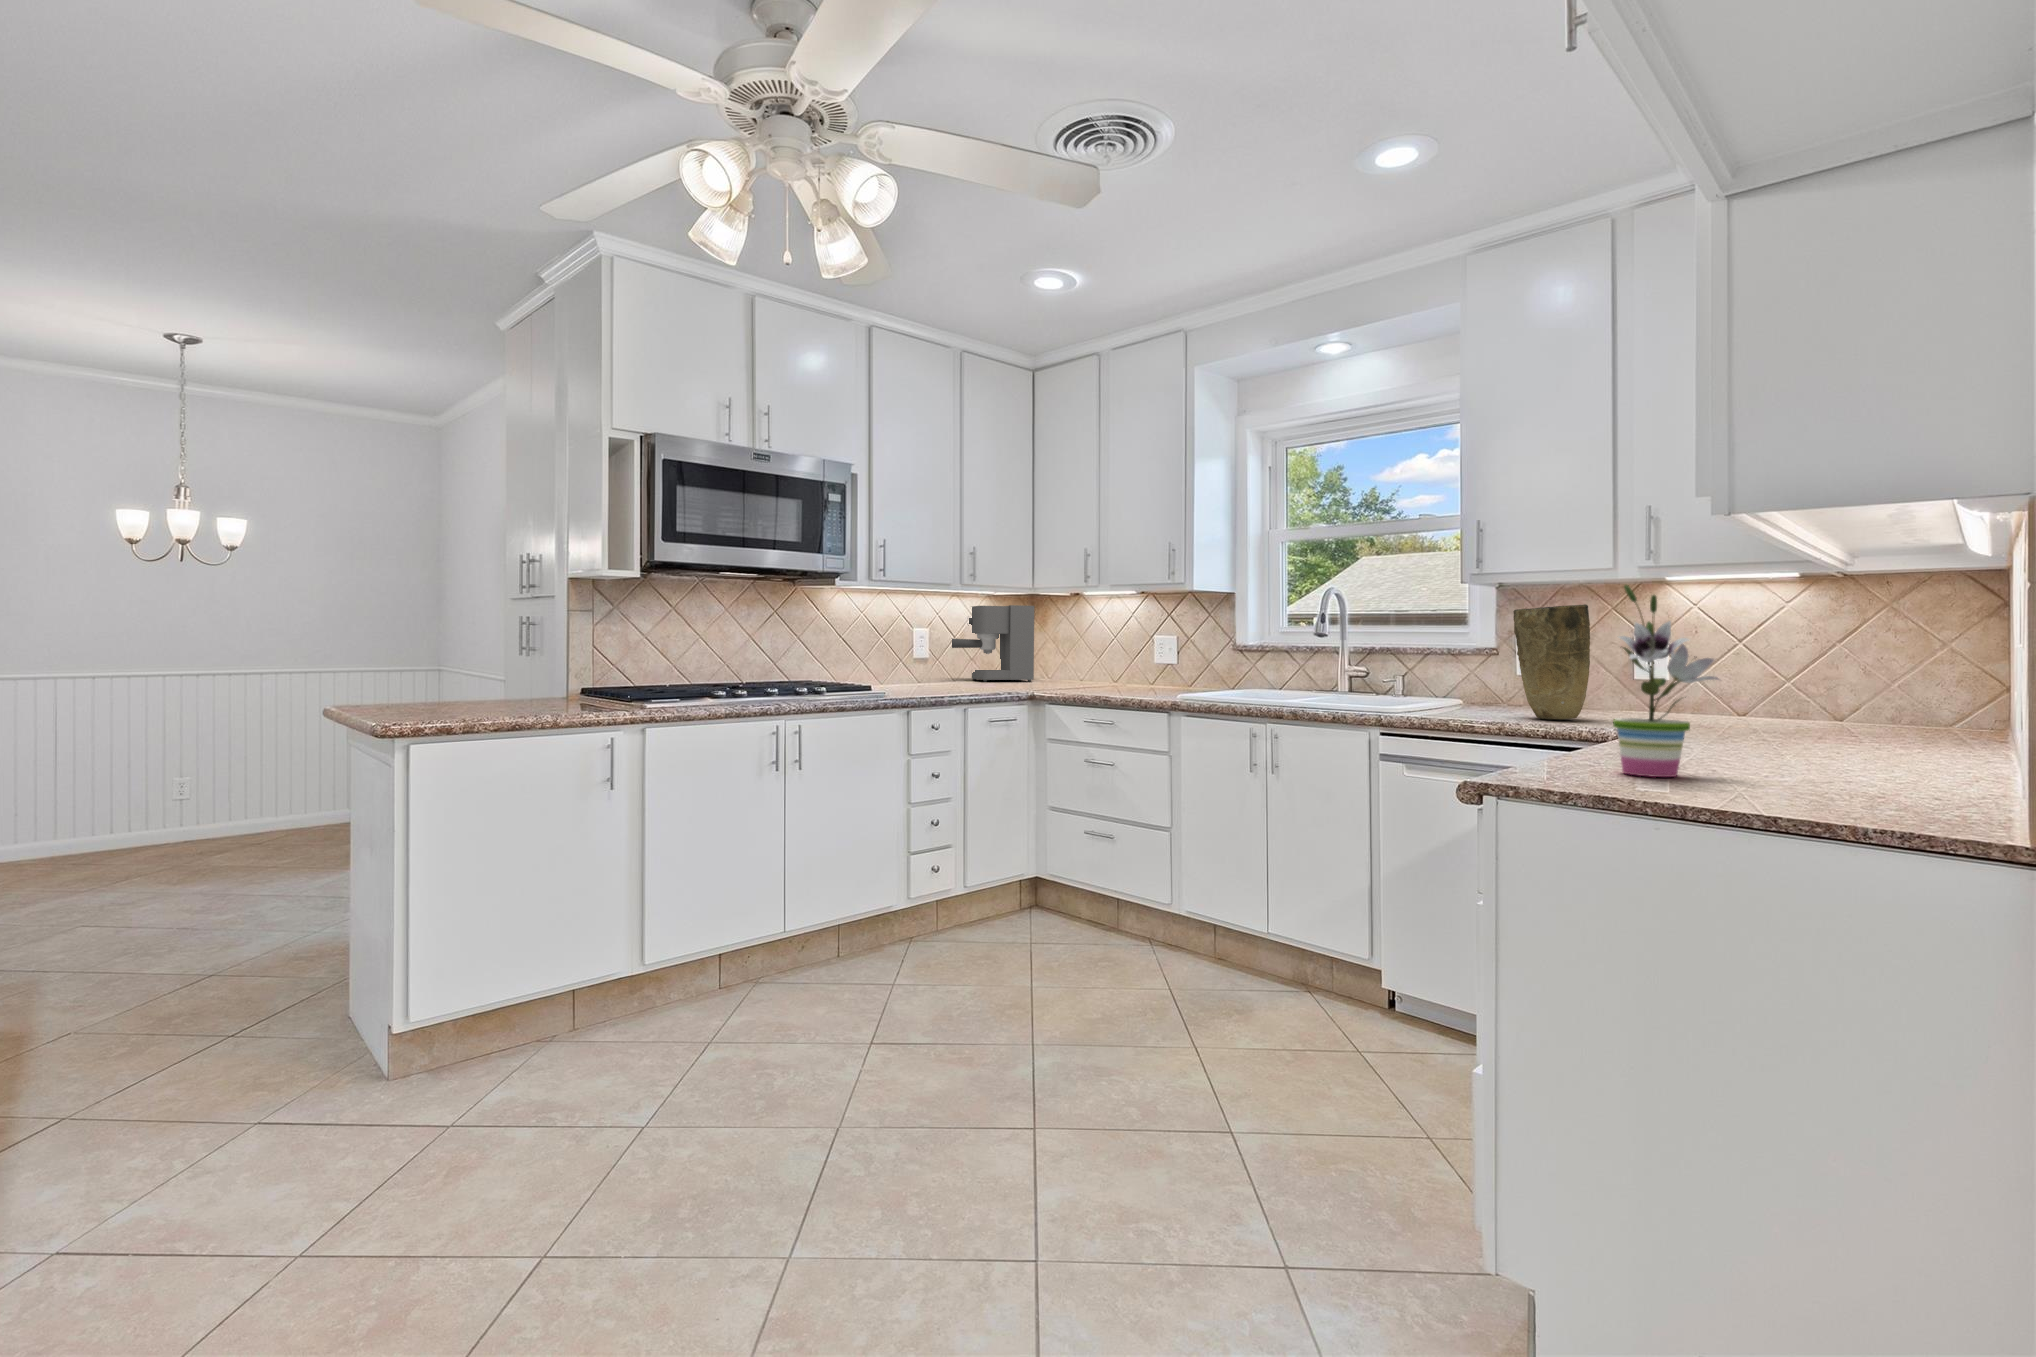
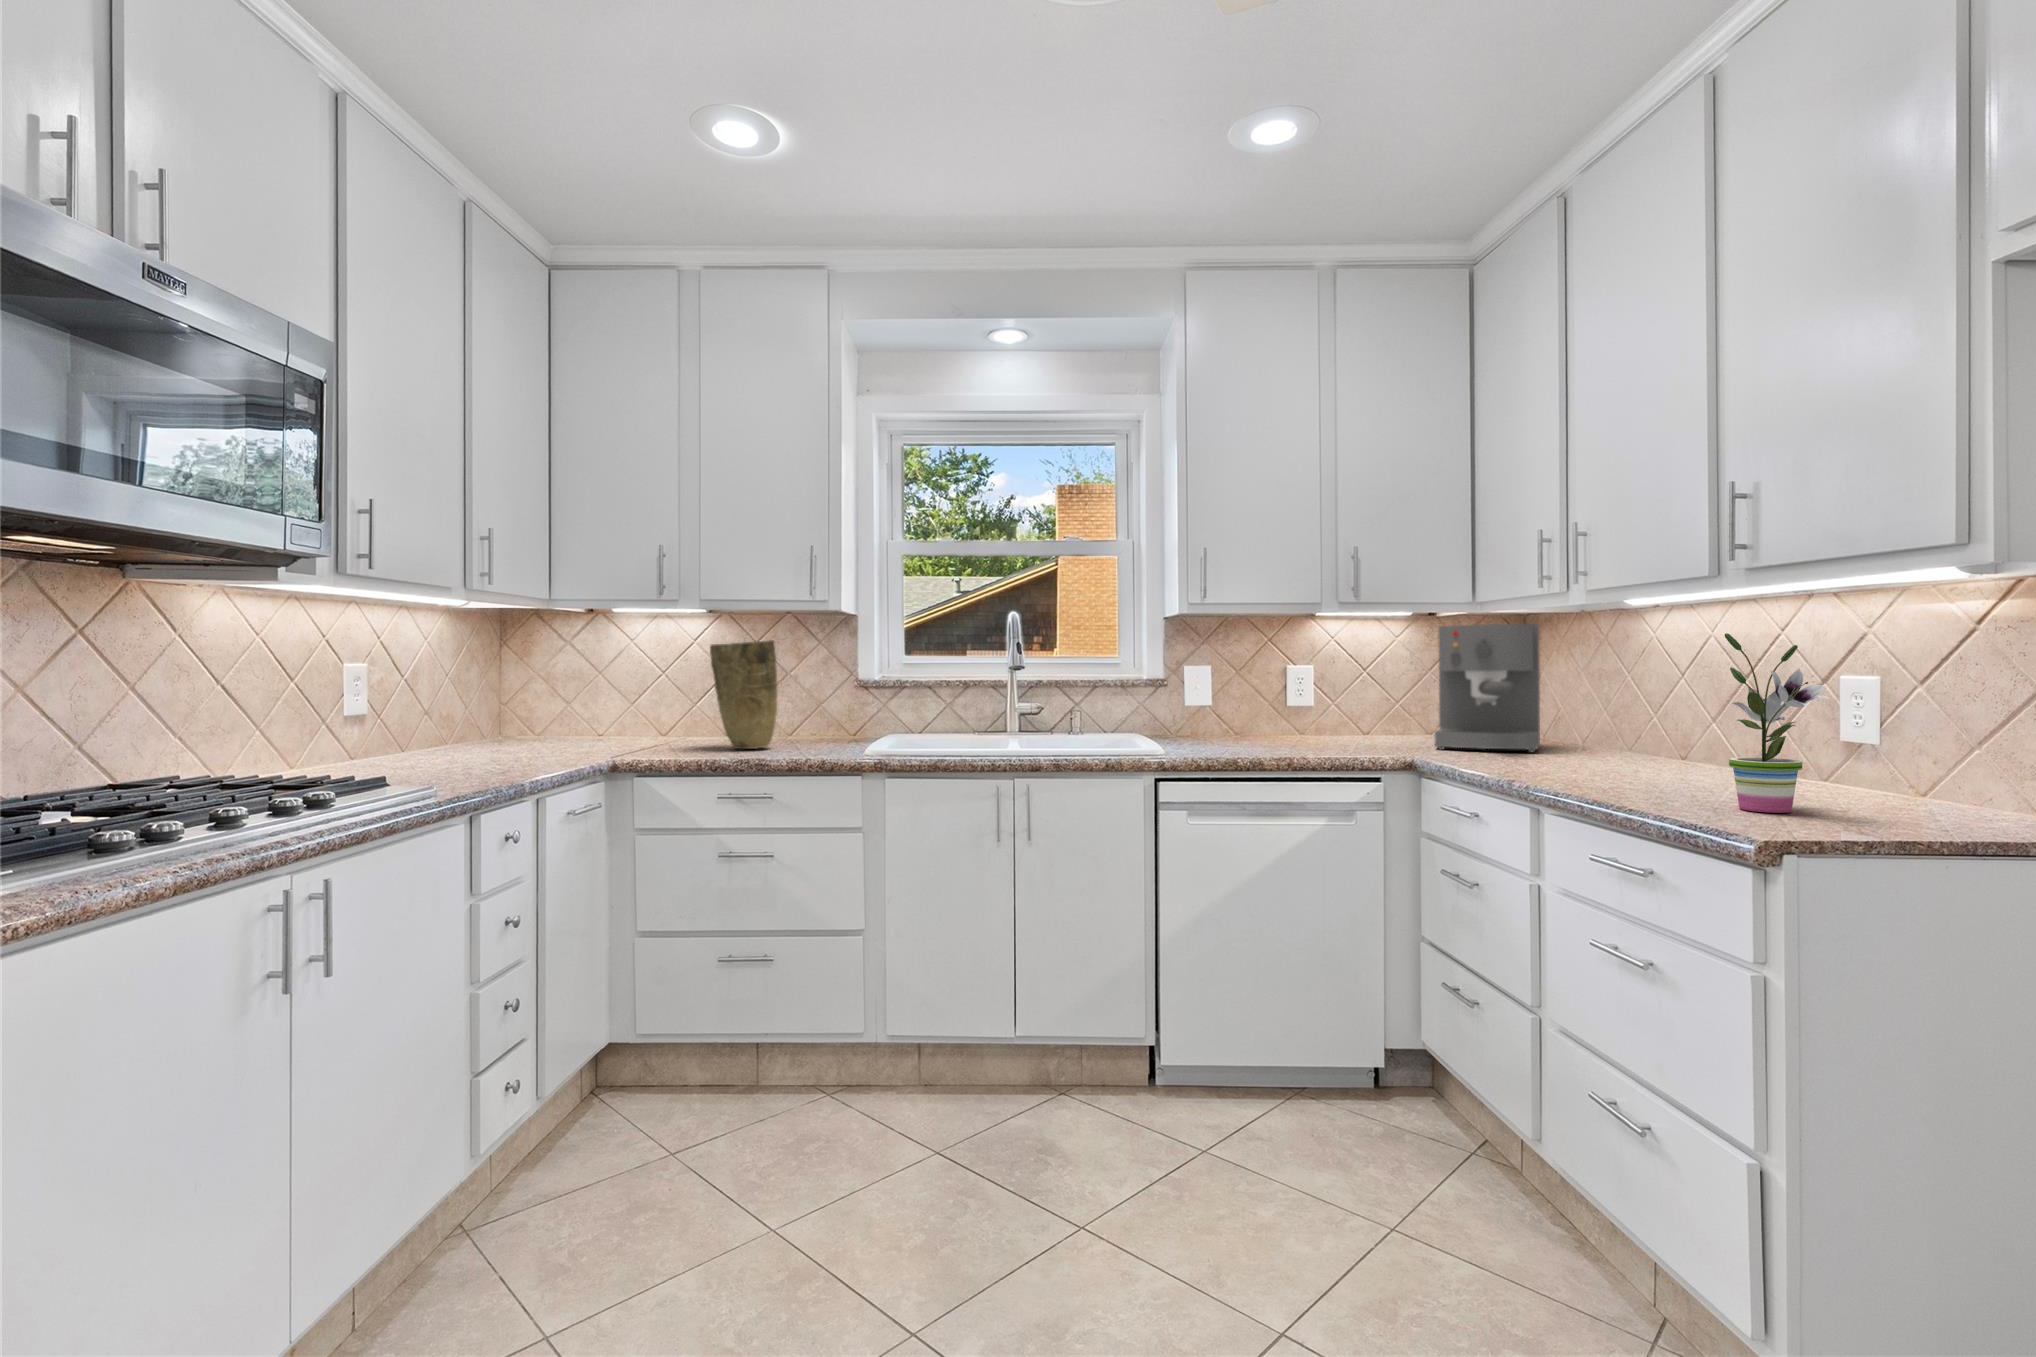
vase: present [1513,604,1590,719] -> present [710,640,777,749]
coffee maker: present [952,605,1034,682] -> present [1435,624,1540,752]

